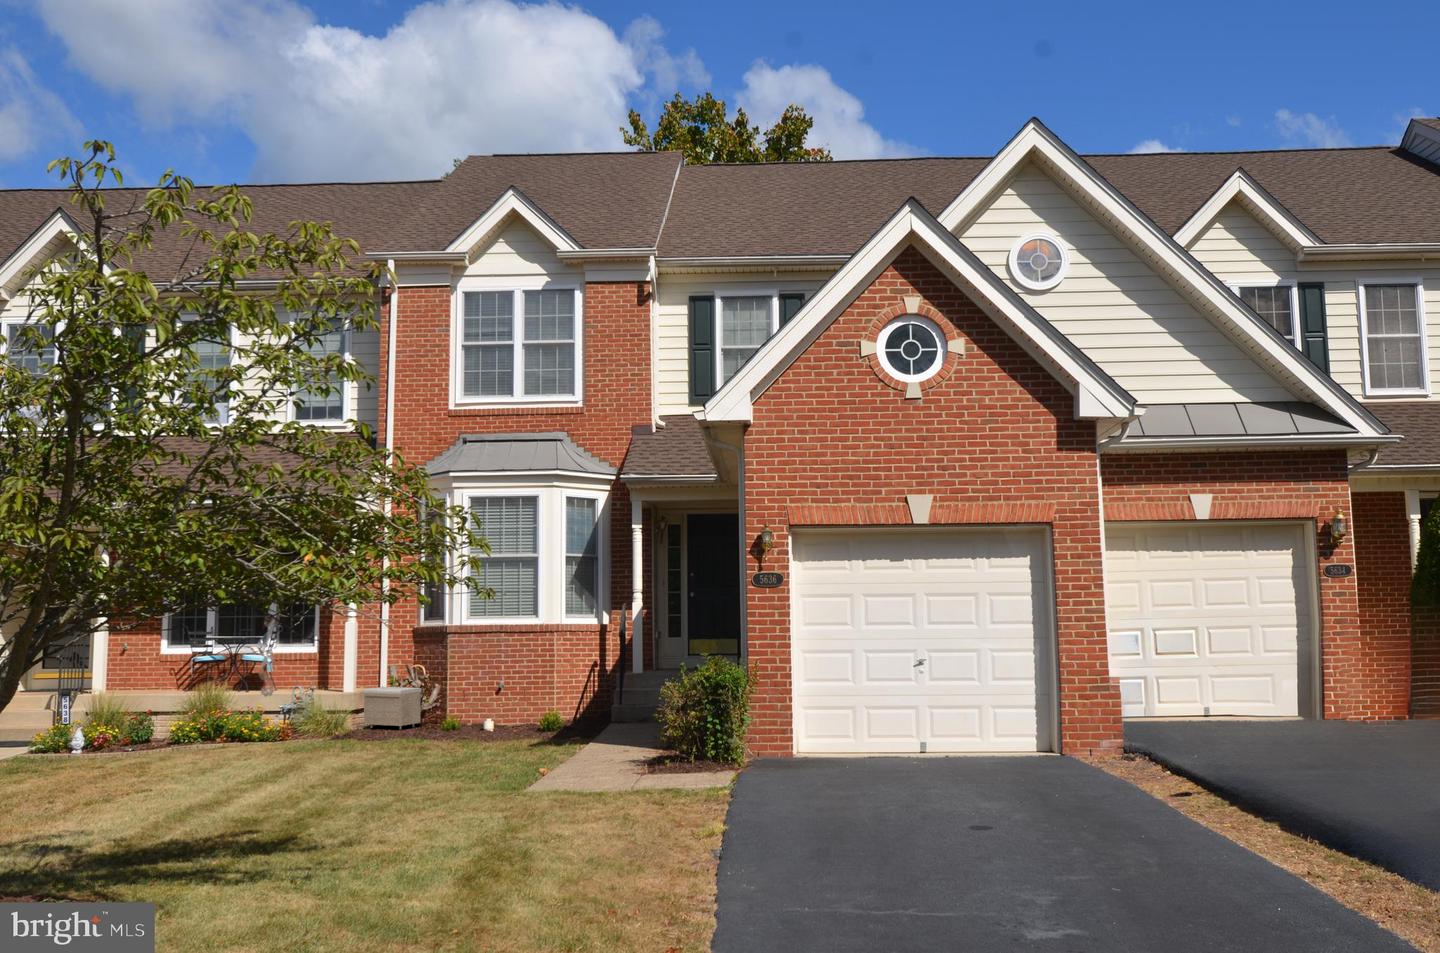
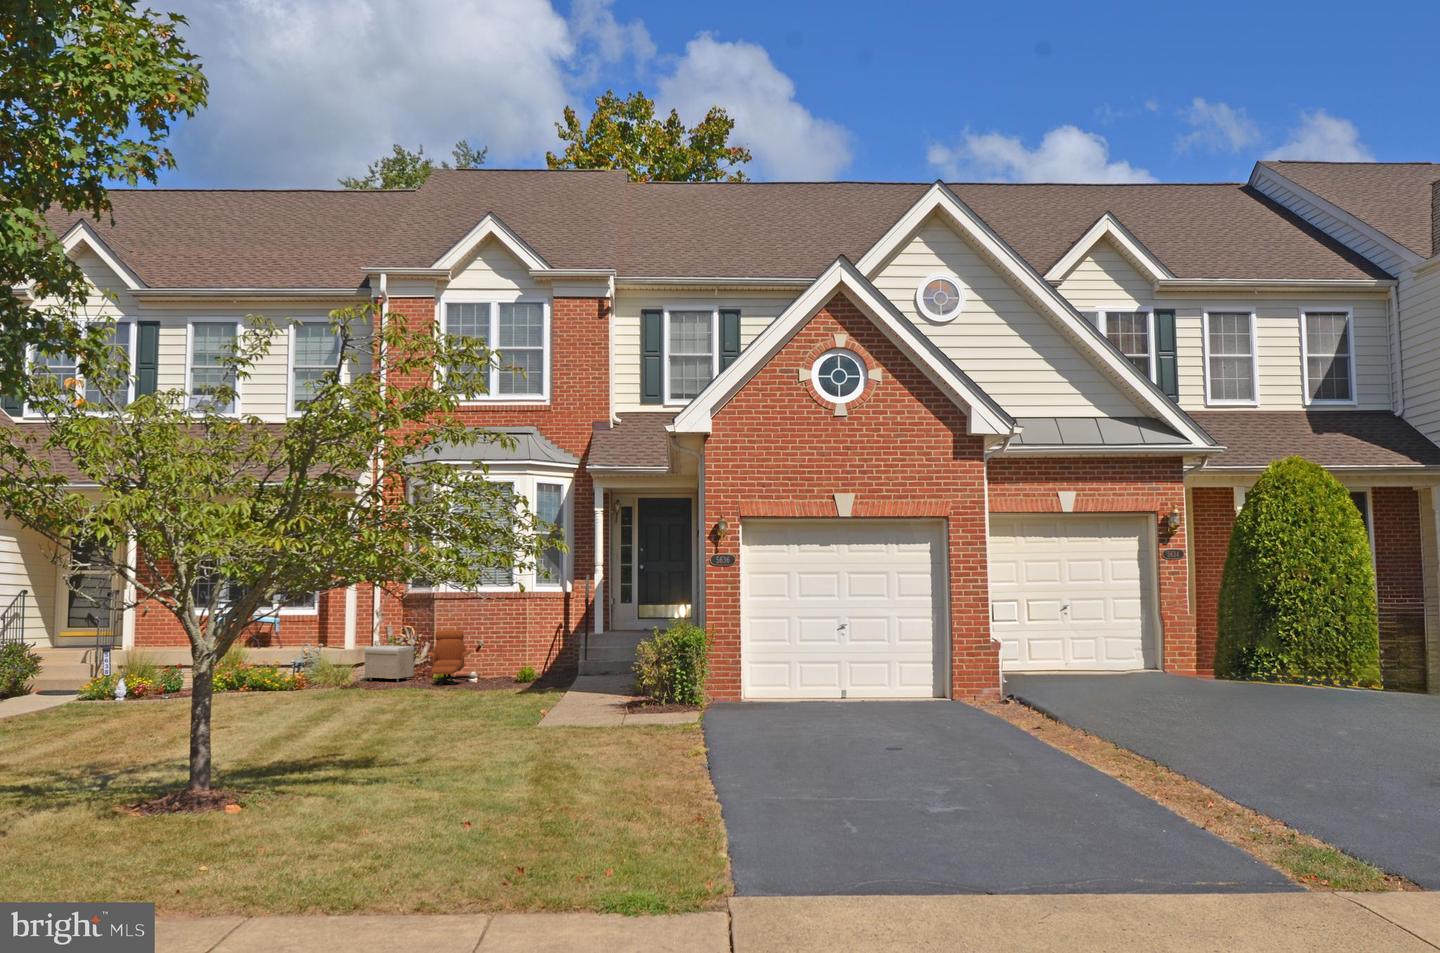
lounge chair: none [434,669,485,735] -> present [427,630,470,686]

